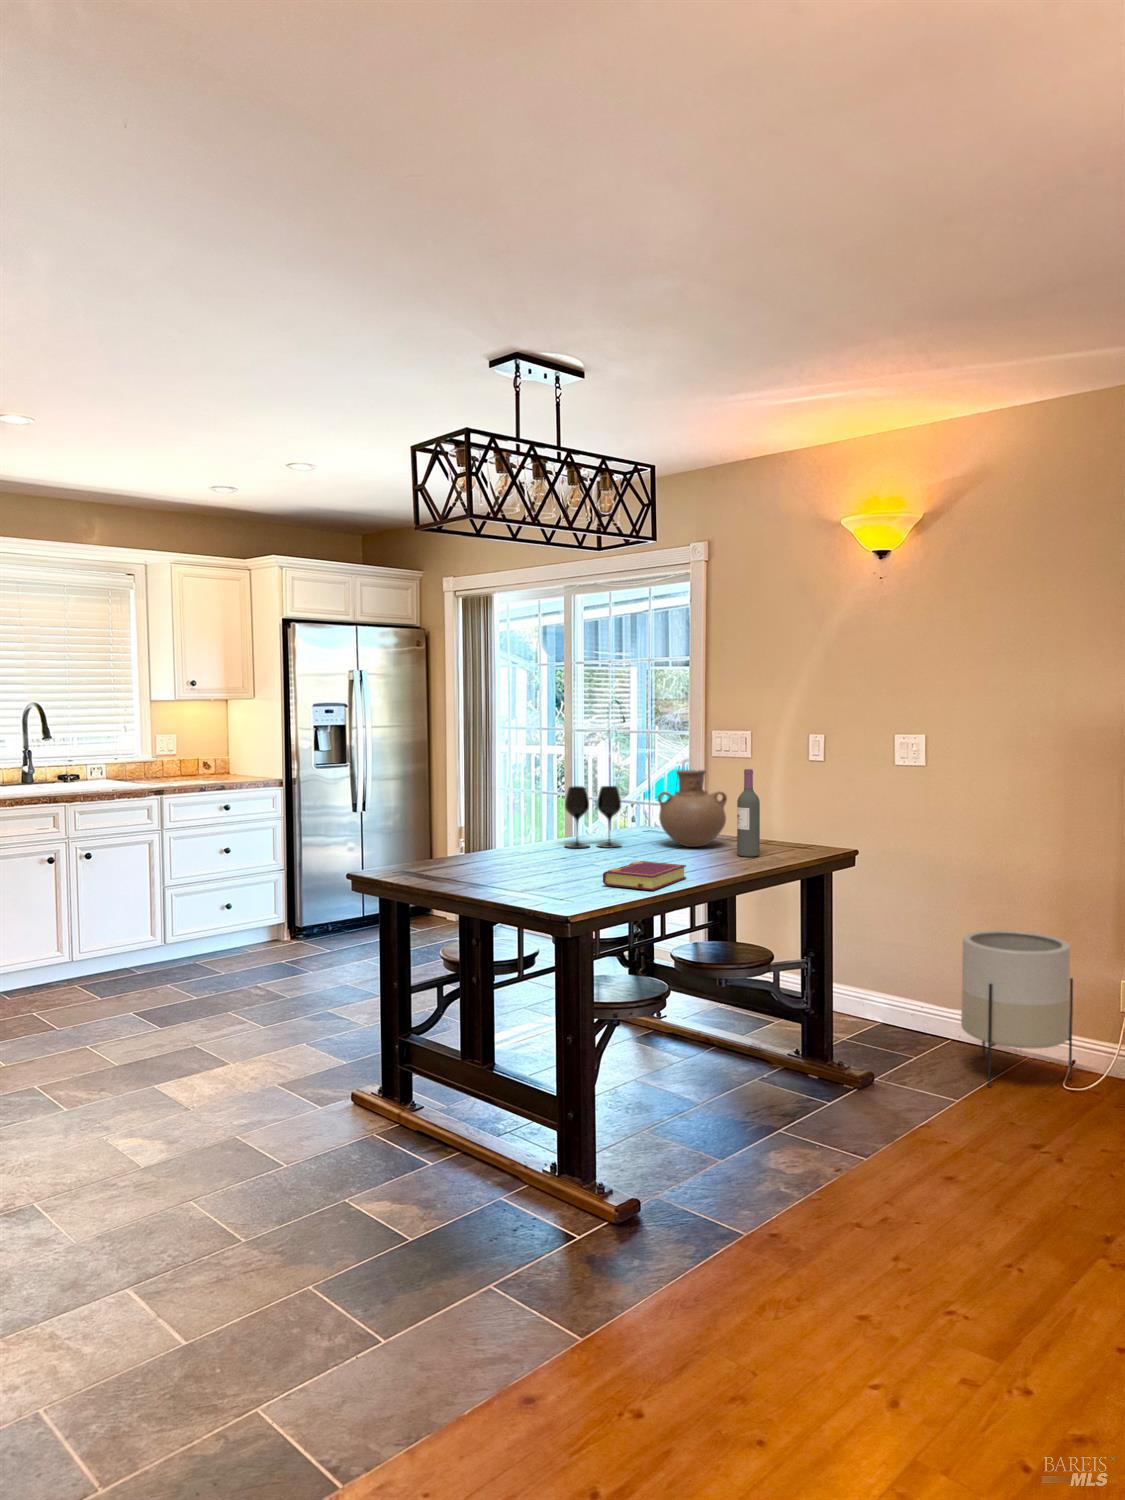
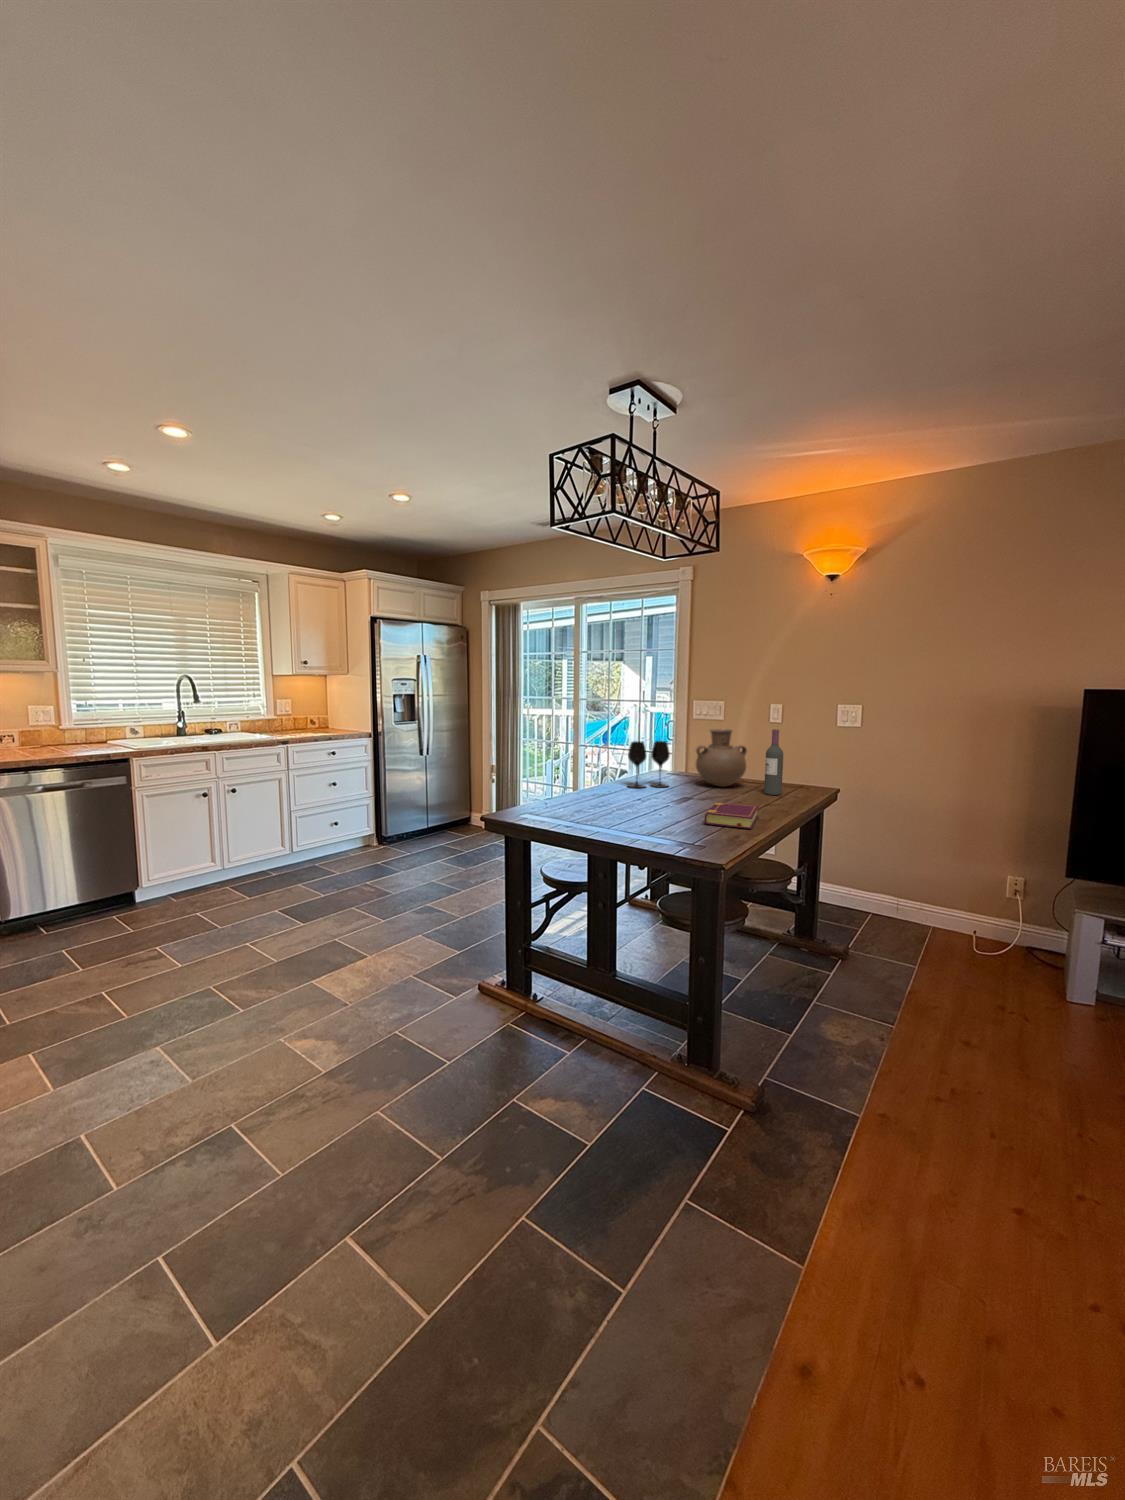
planter: present [961,930,1073,1087] -> none [900,843,987,956]

